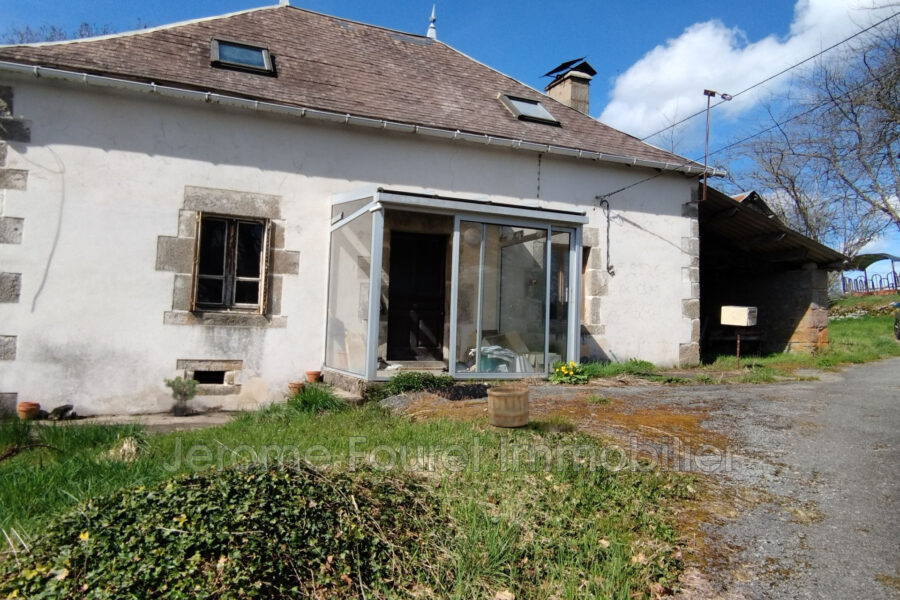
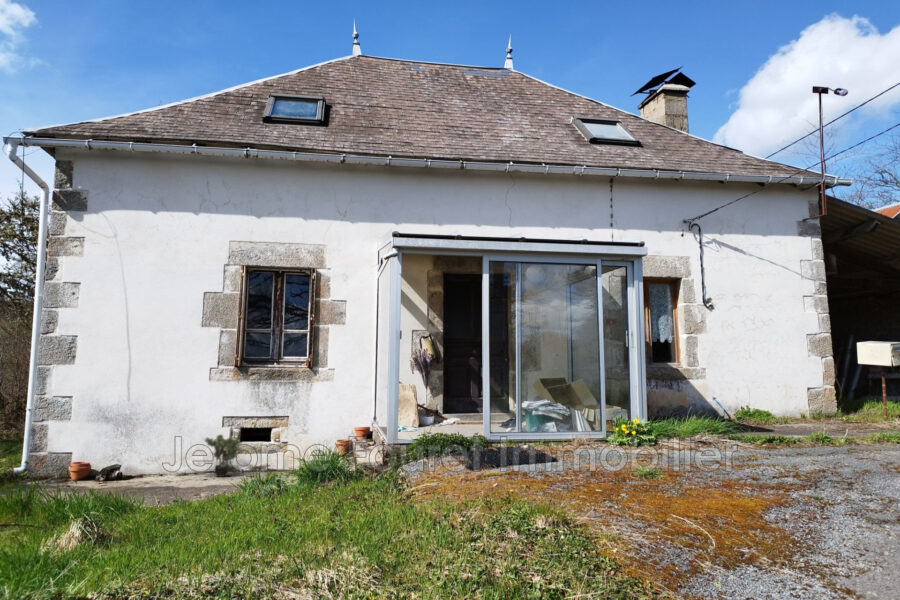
wooden bucket: present [487,386,530,427] -> none [486,466,544,525]

